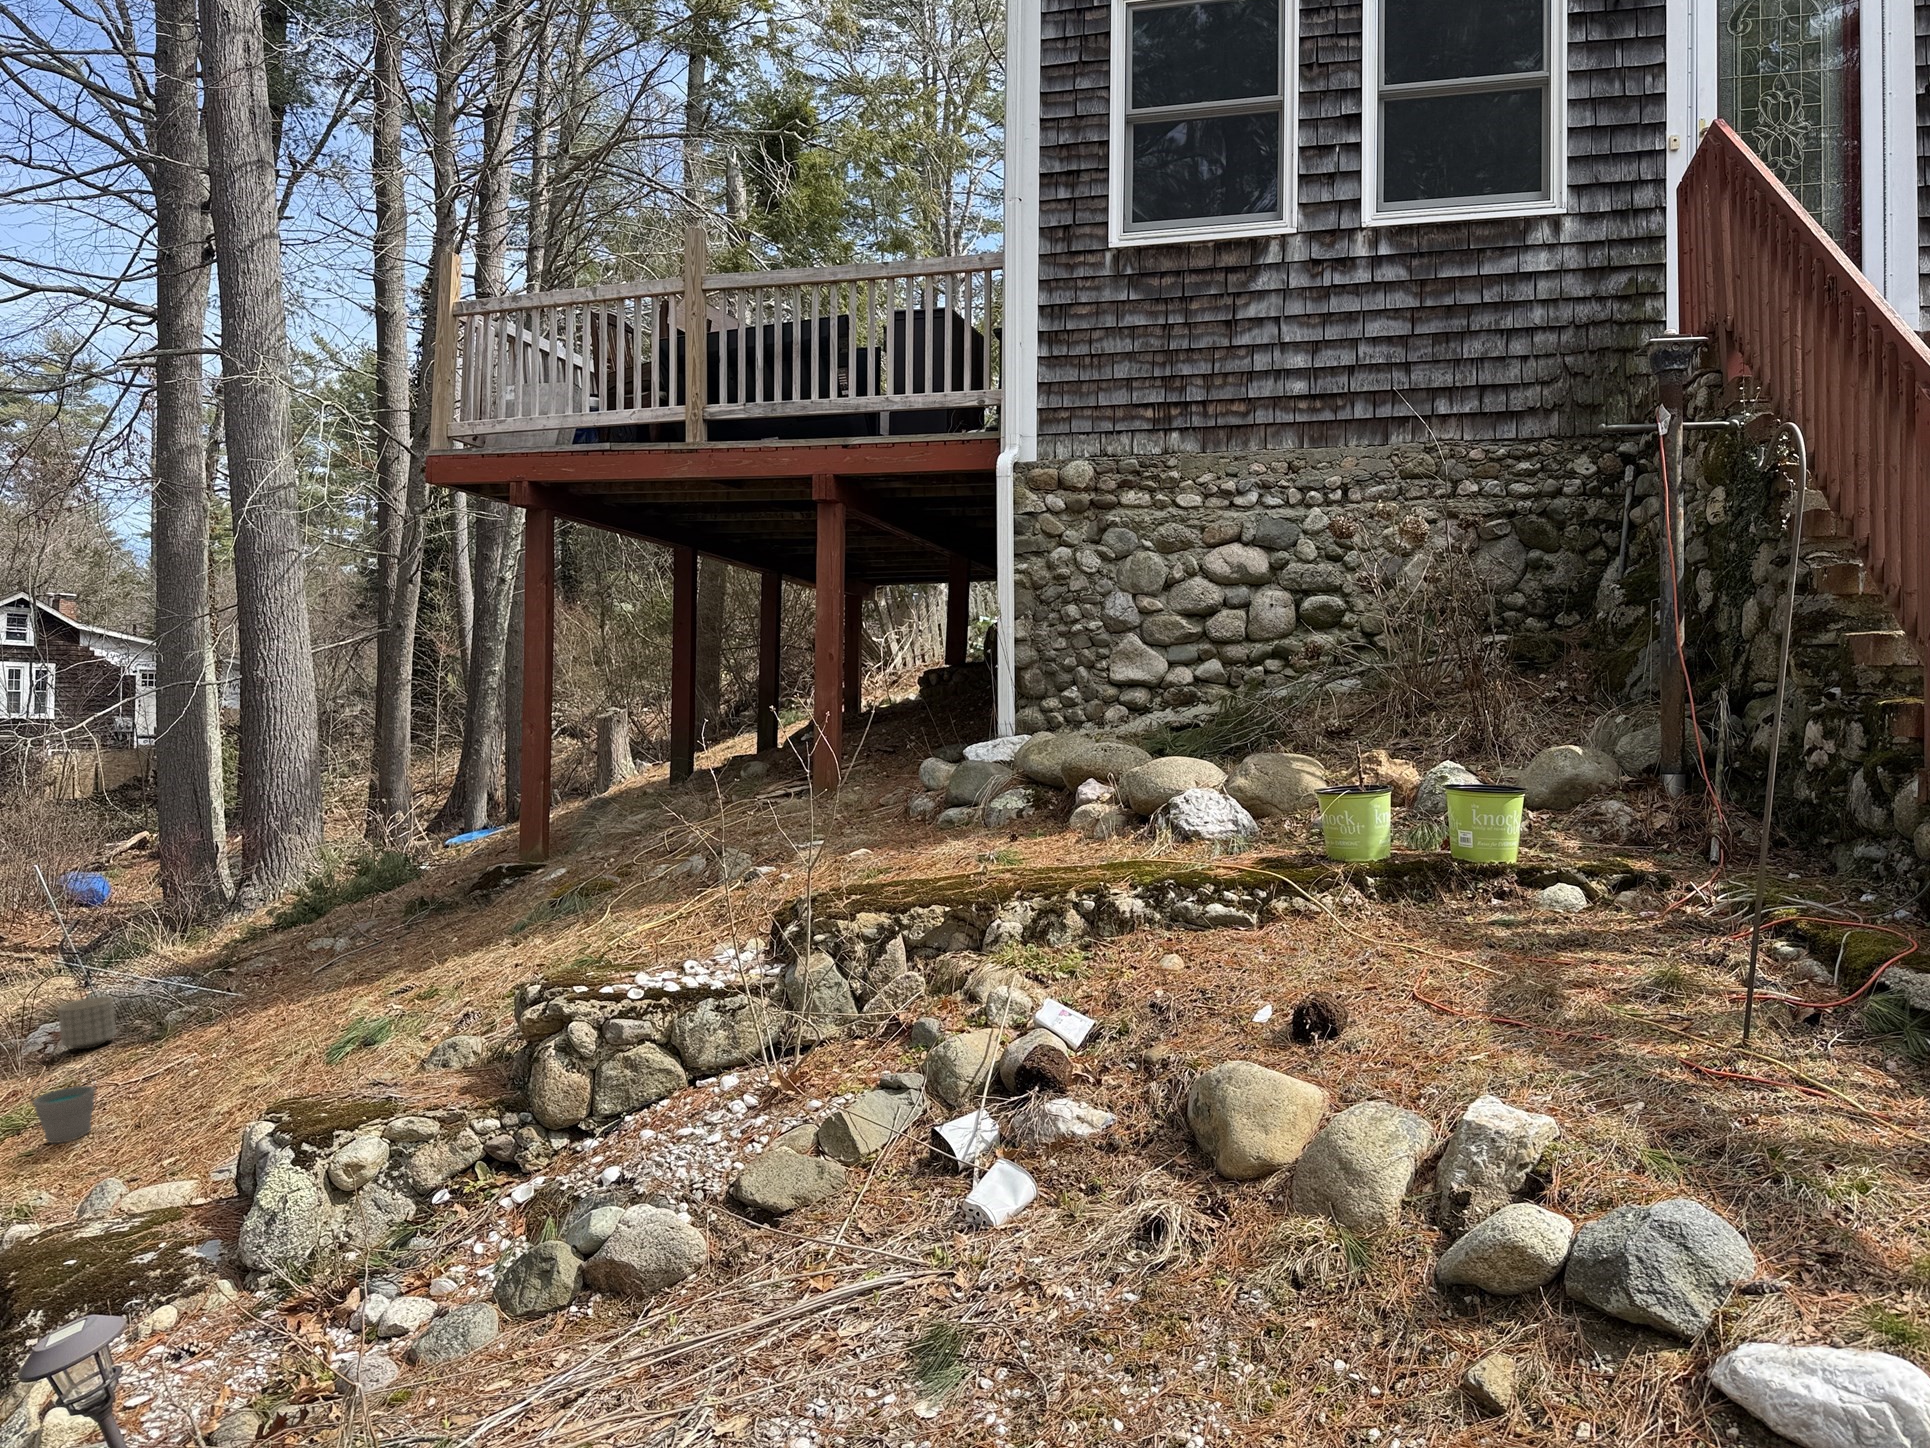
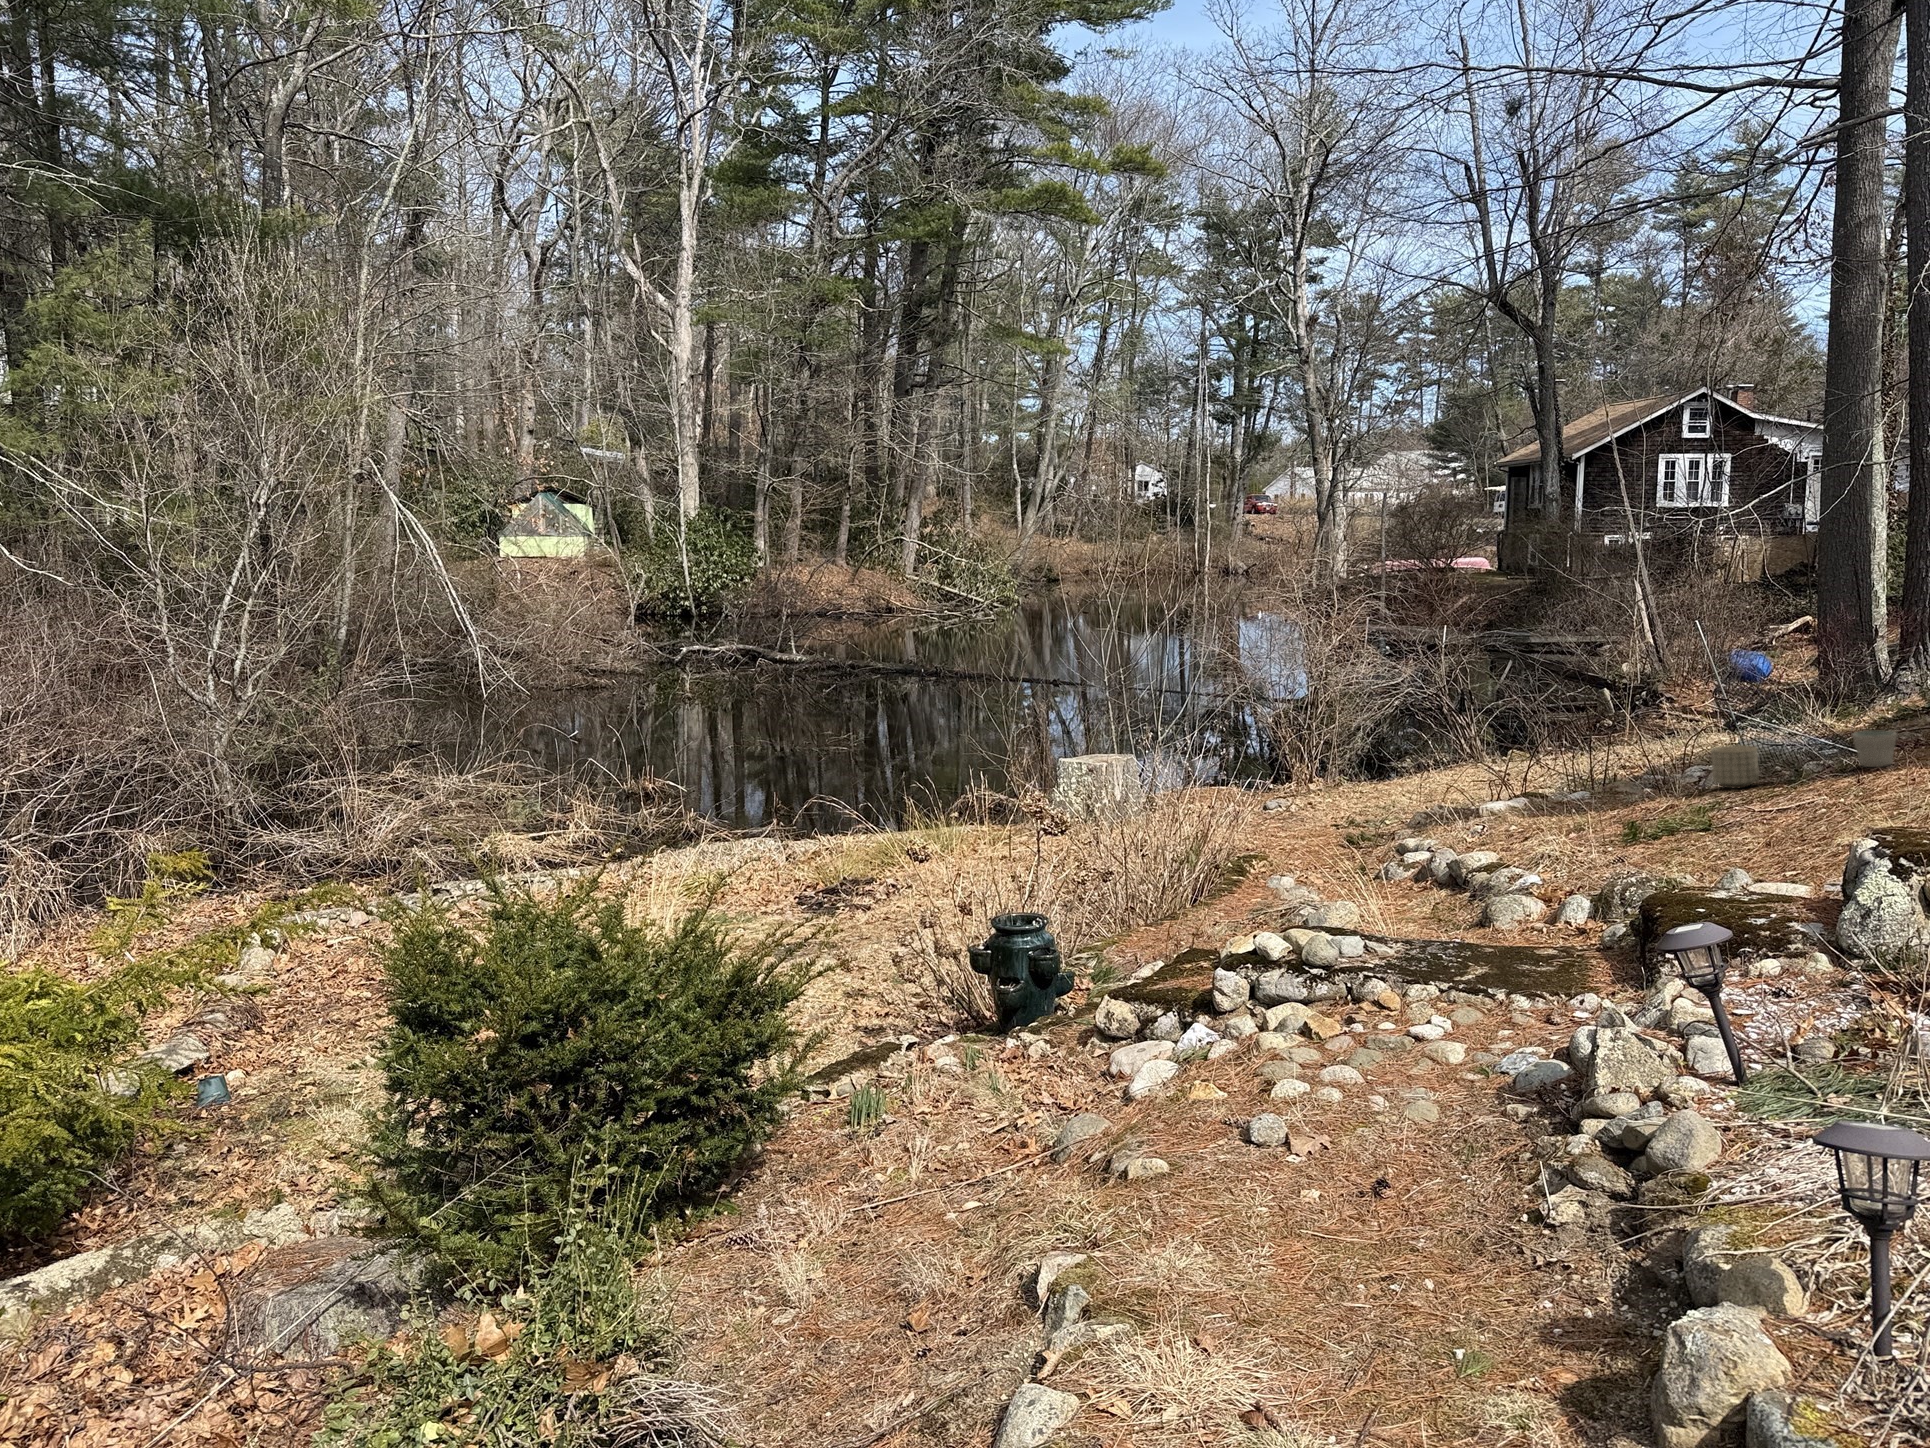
bucket: present [31,1069,96,1143] -> present [1852,731,1898,767]

